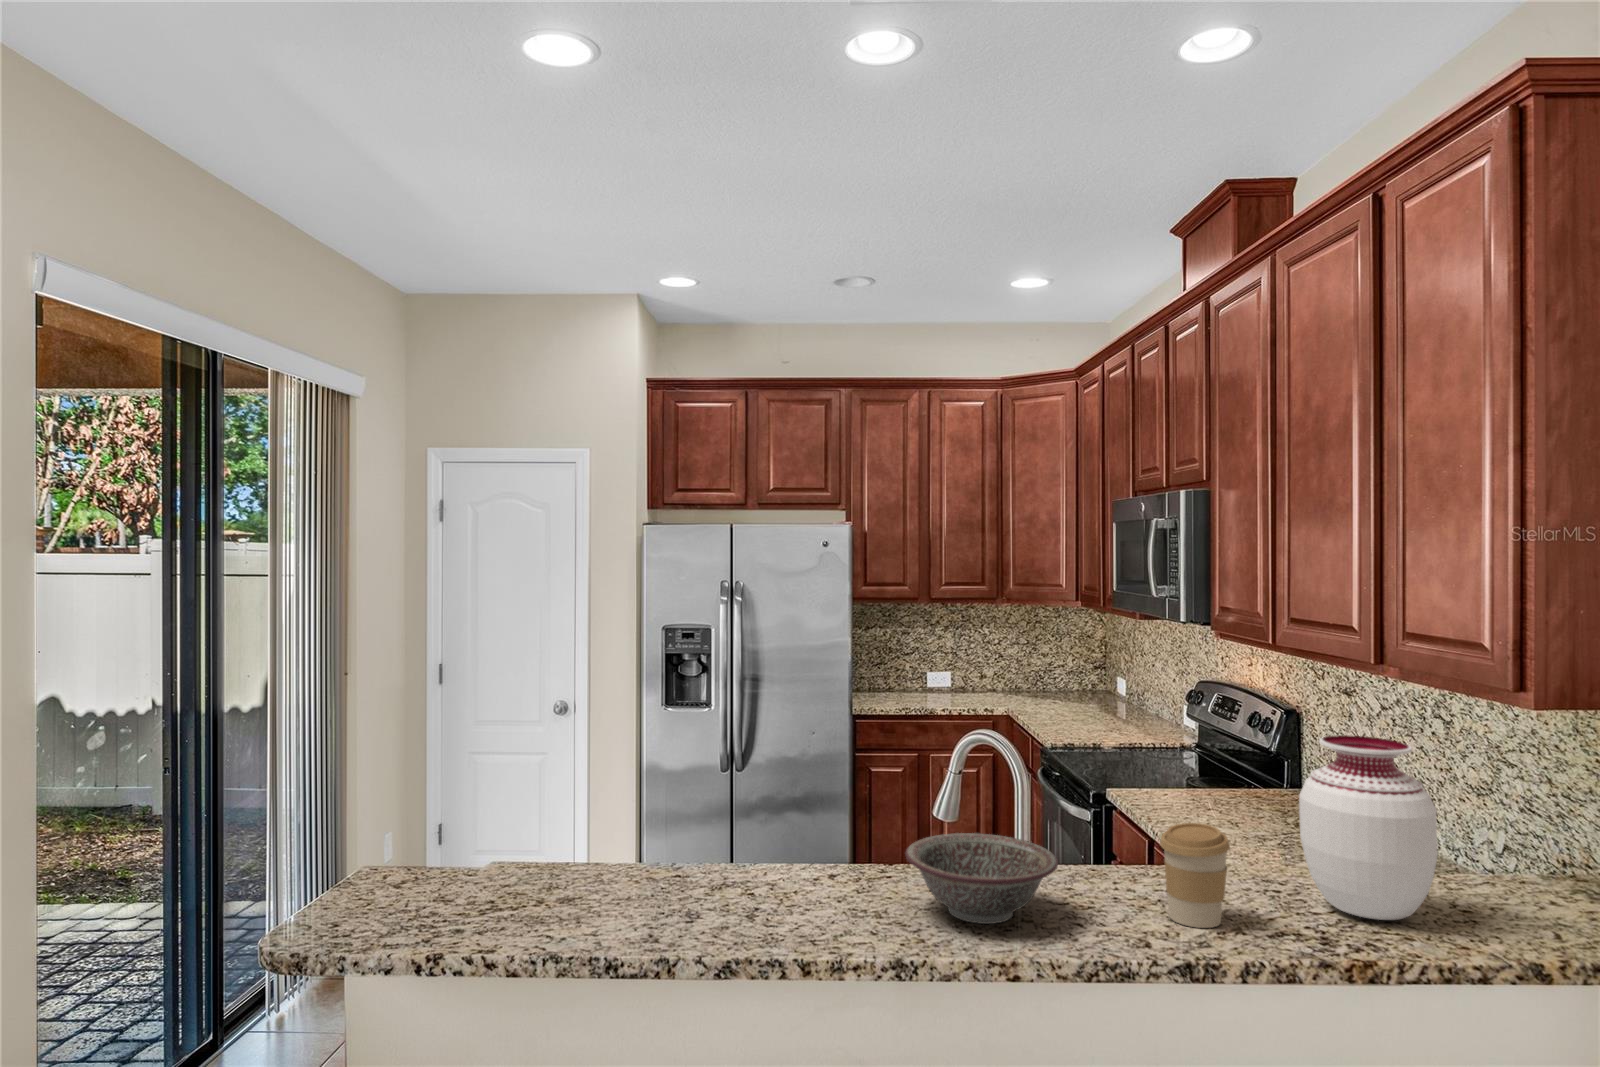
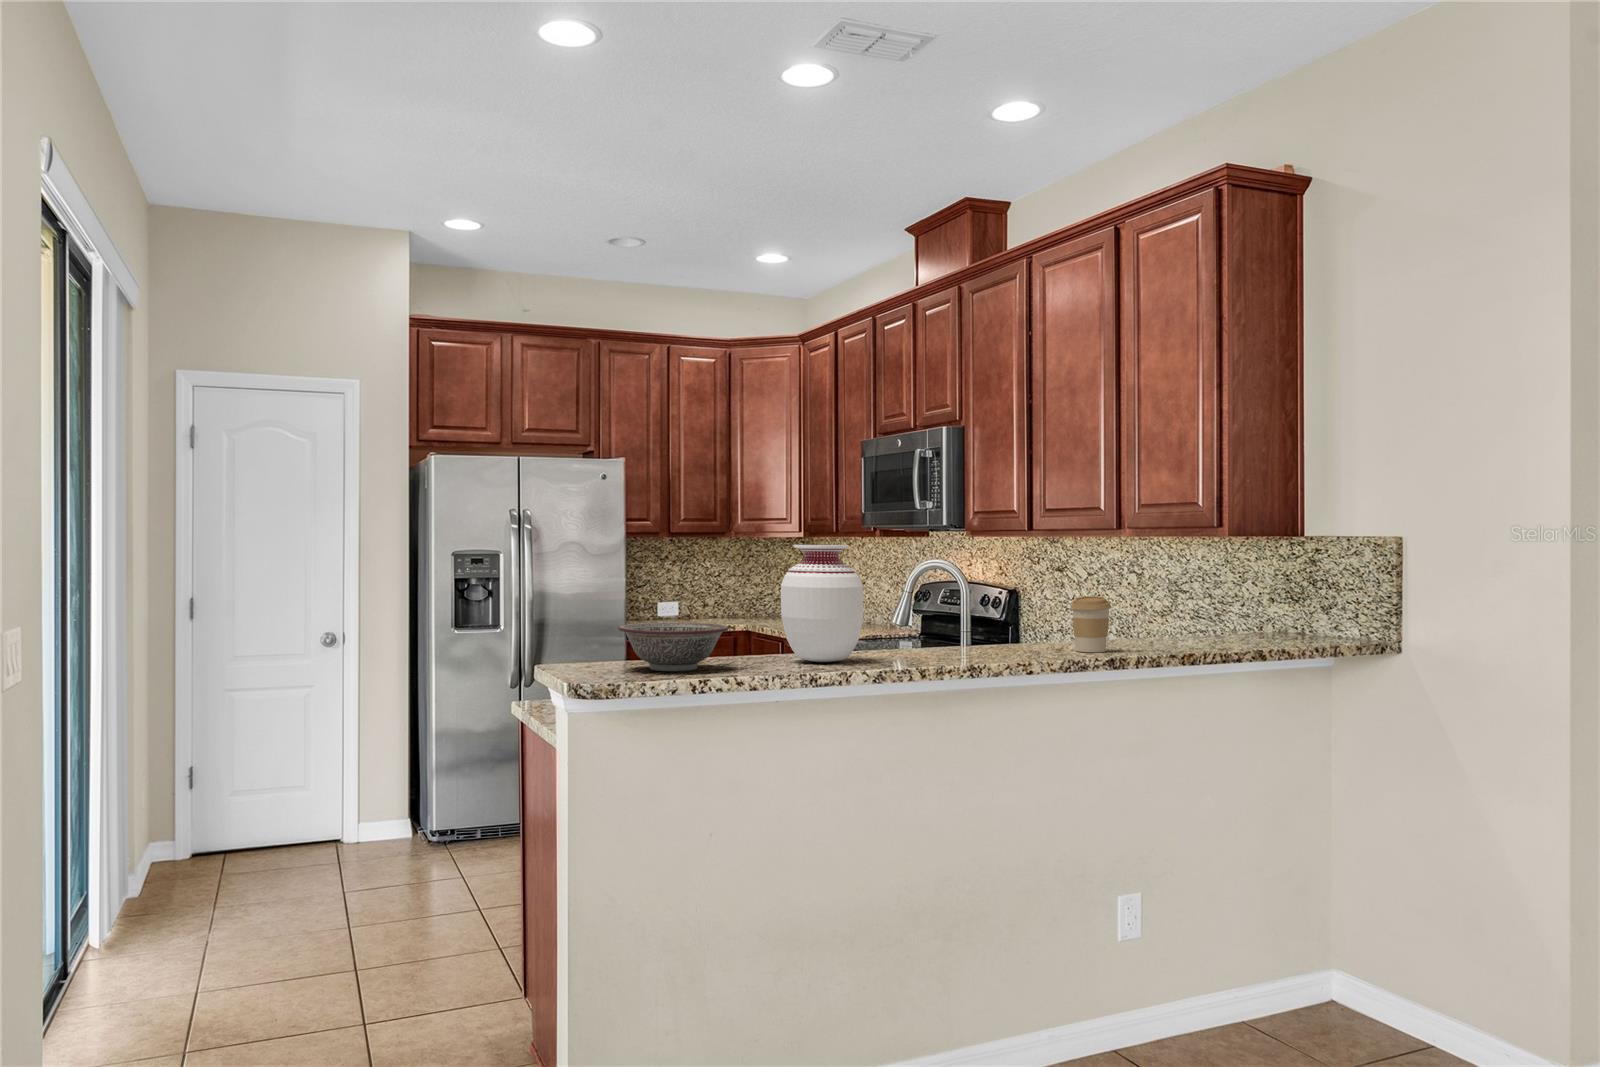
vase: present [1299,735,1438,920] -> present [781,545,863,662]
decorative bowl: present [905,833,1058,924] -> present [618,622,729,671]

